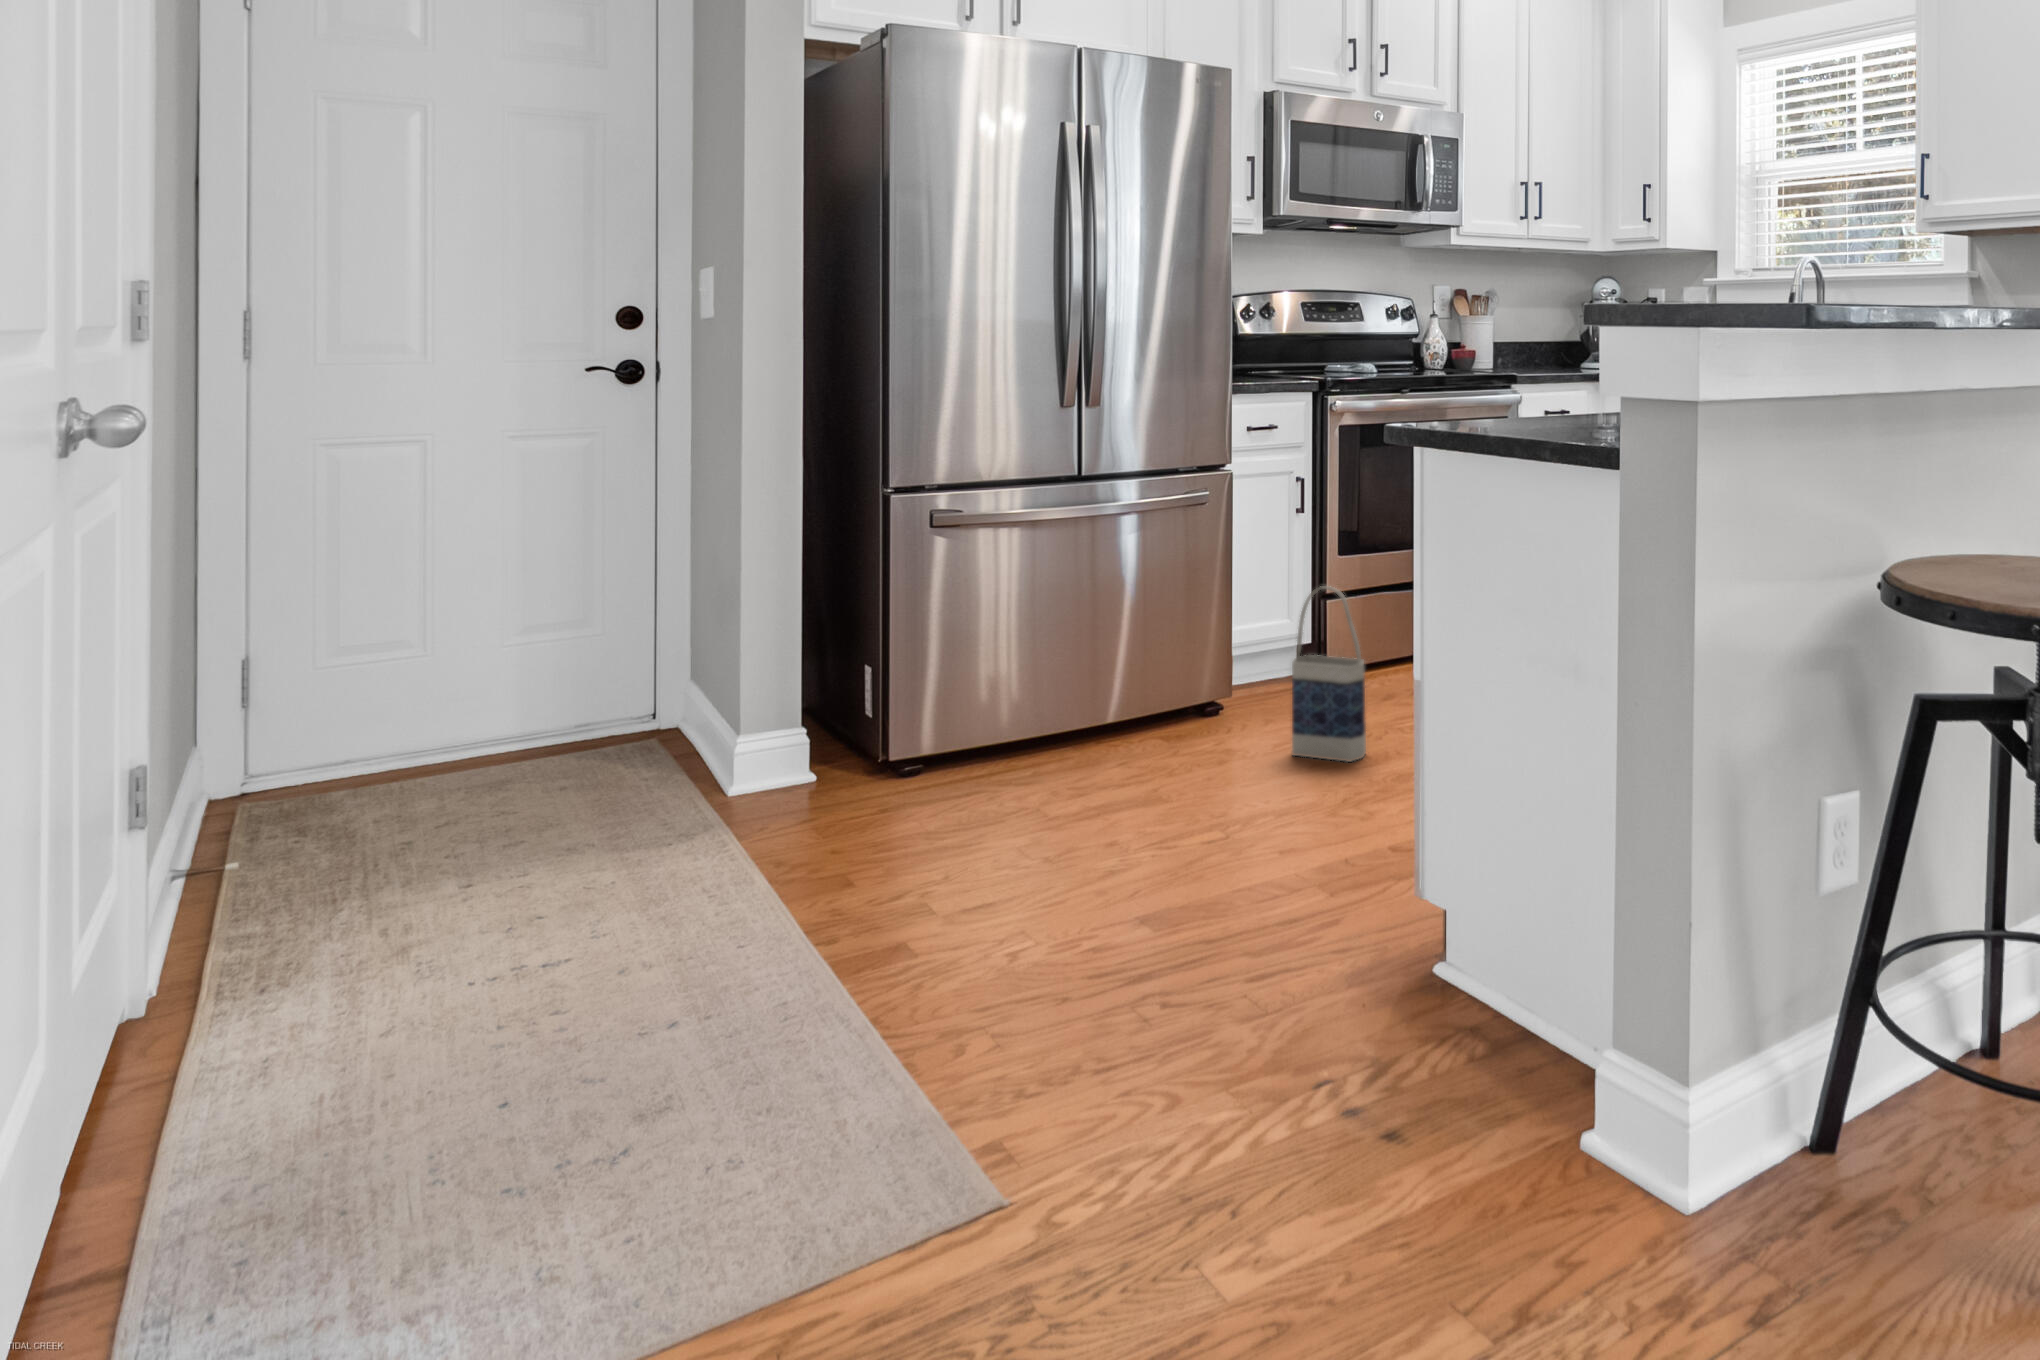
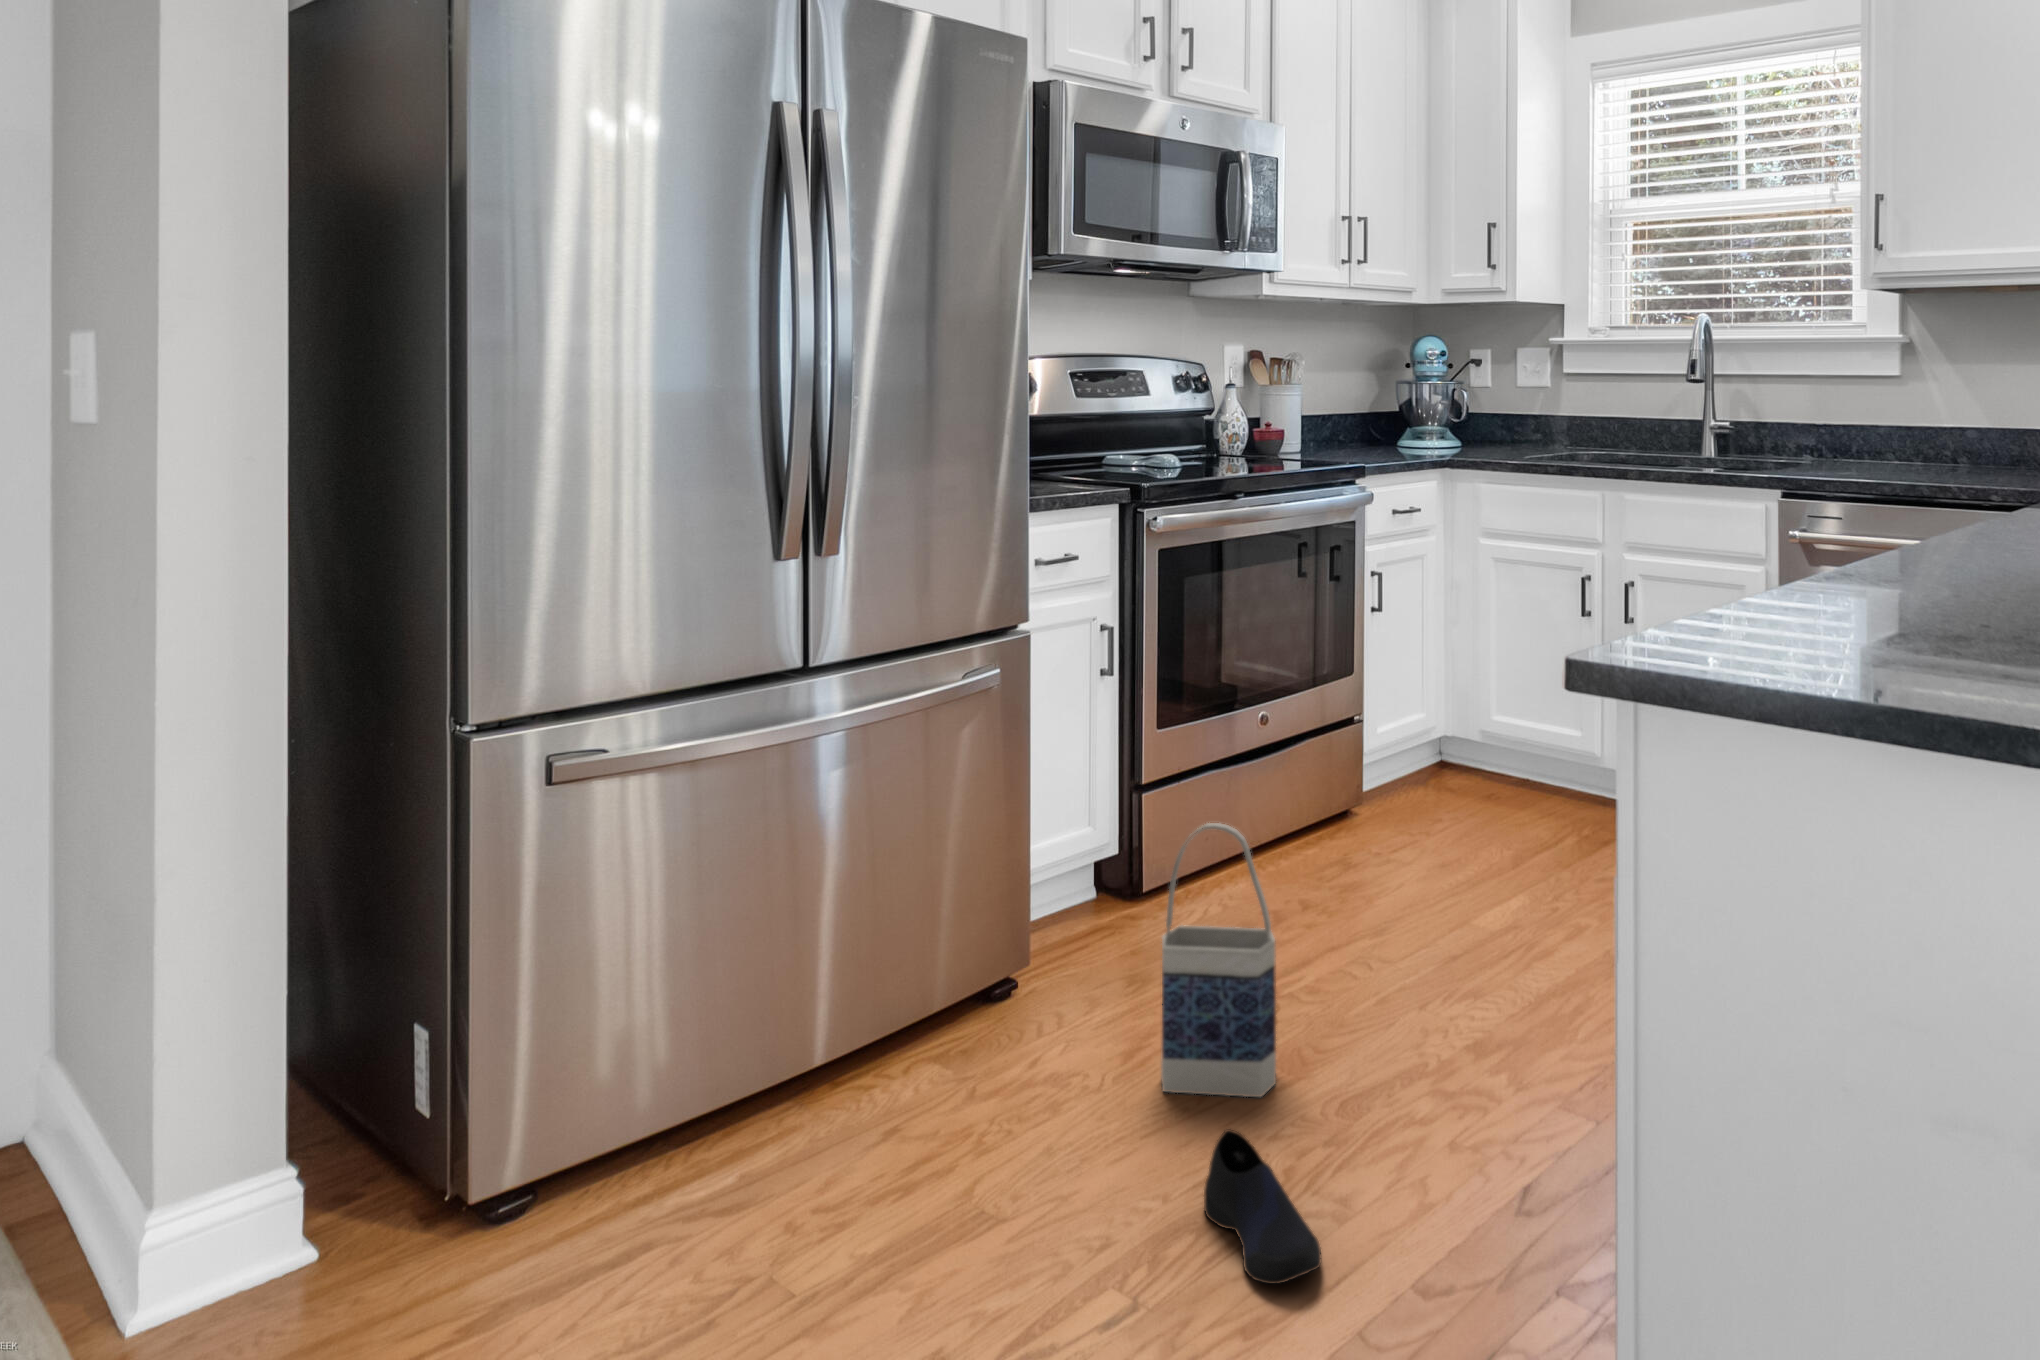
shoe: none [1288,752,1343,822] -> present [1204,1129,1322,1284]

